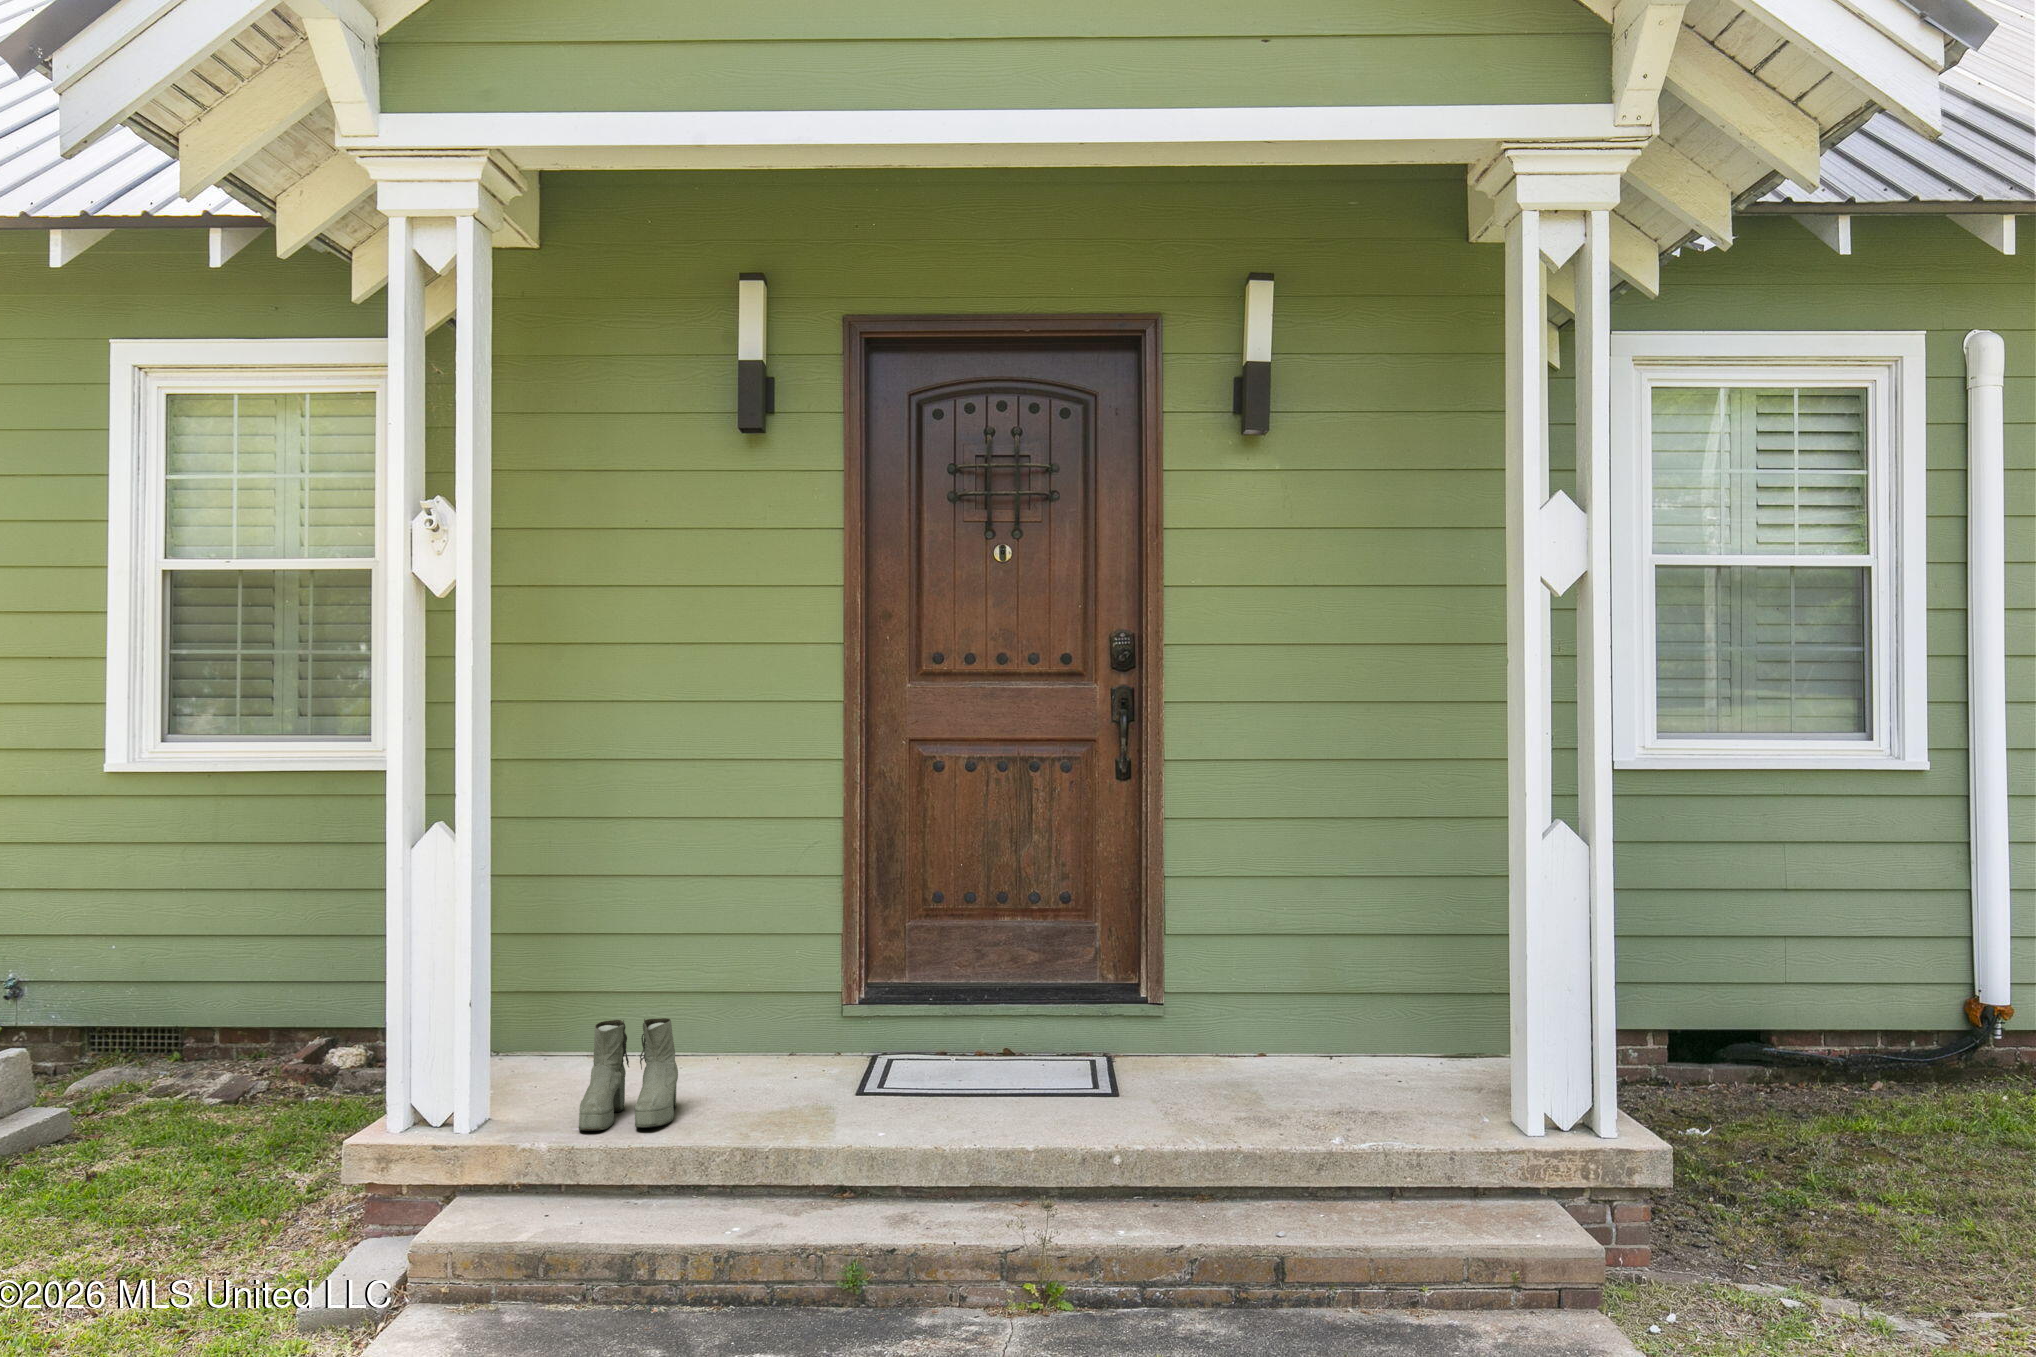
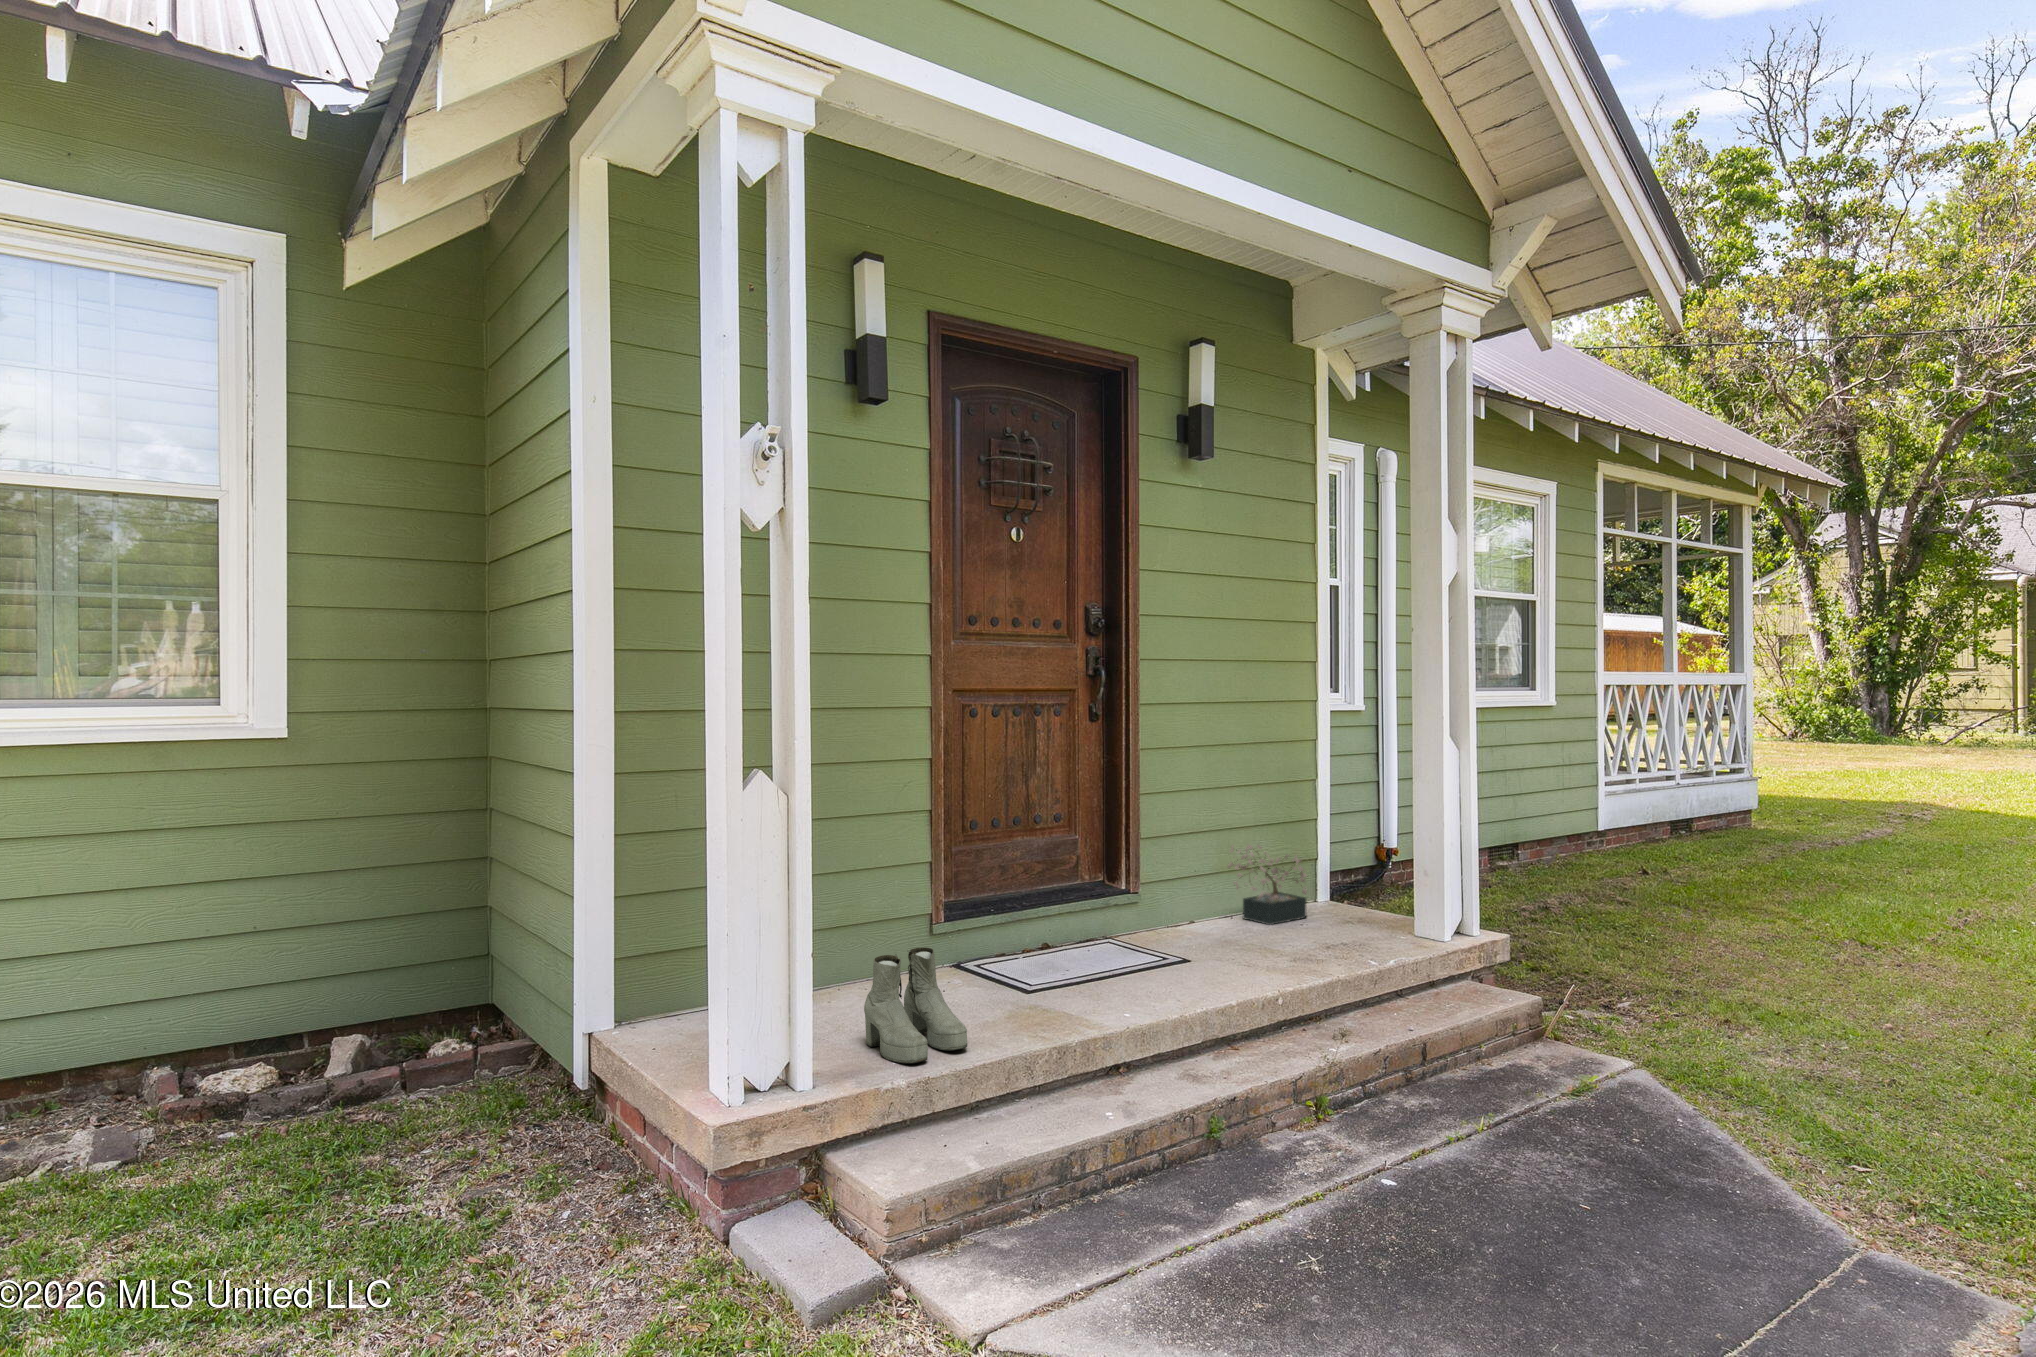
decorative plant: none [1319,956,1458,1074] -> present [1228,845,1307,925]

